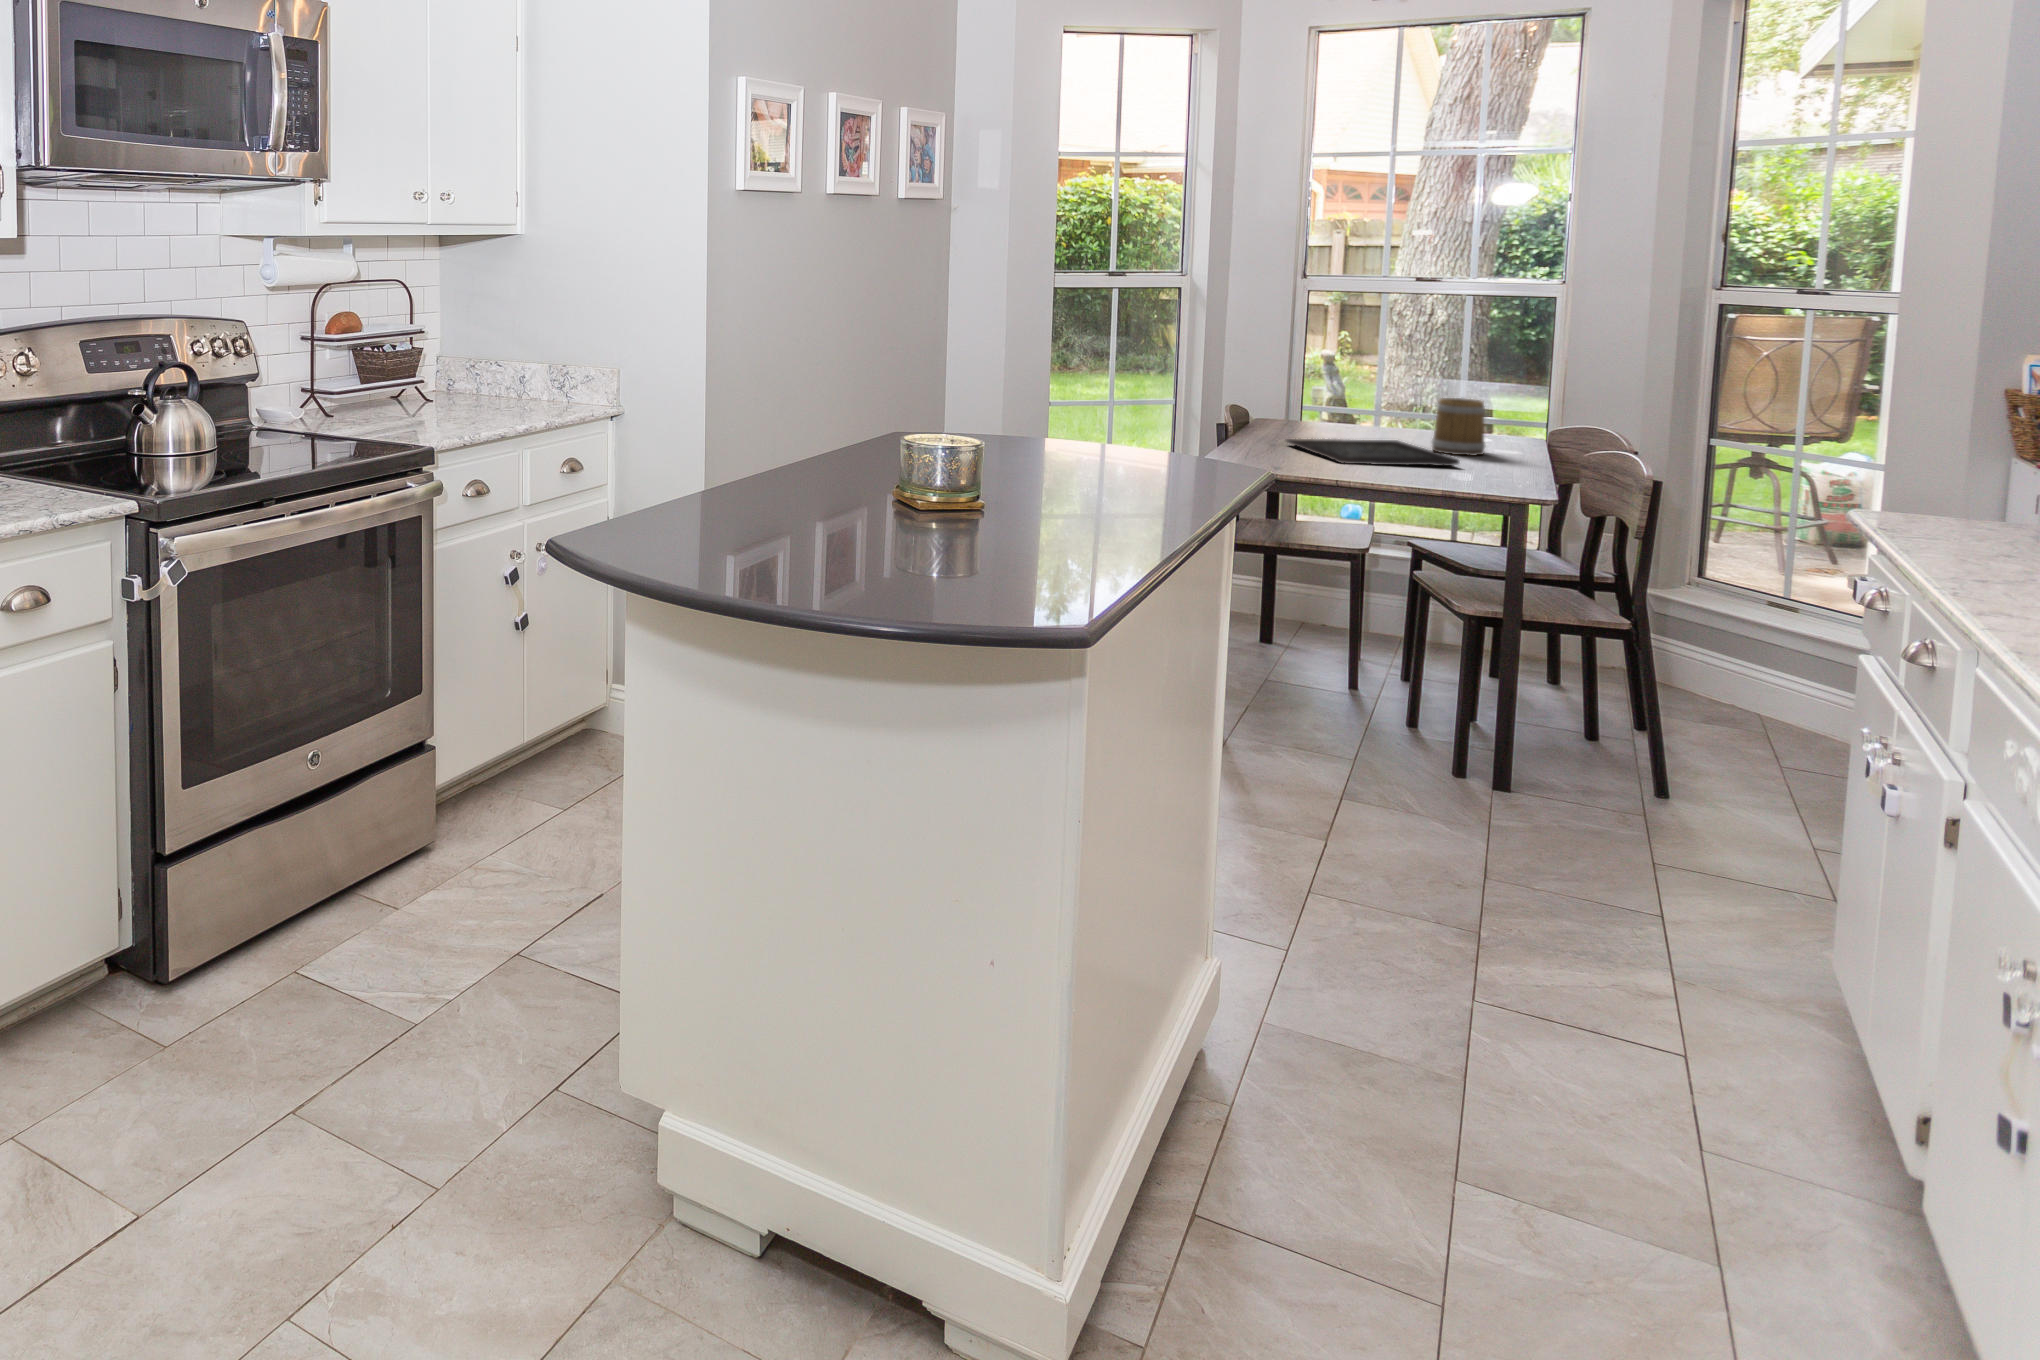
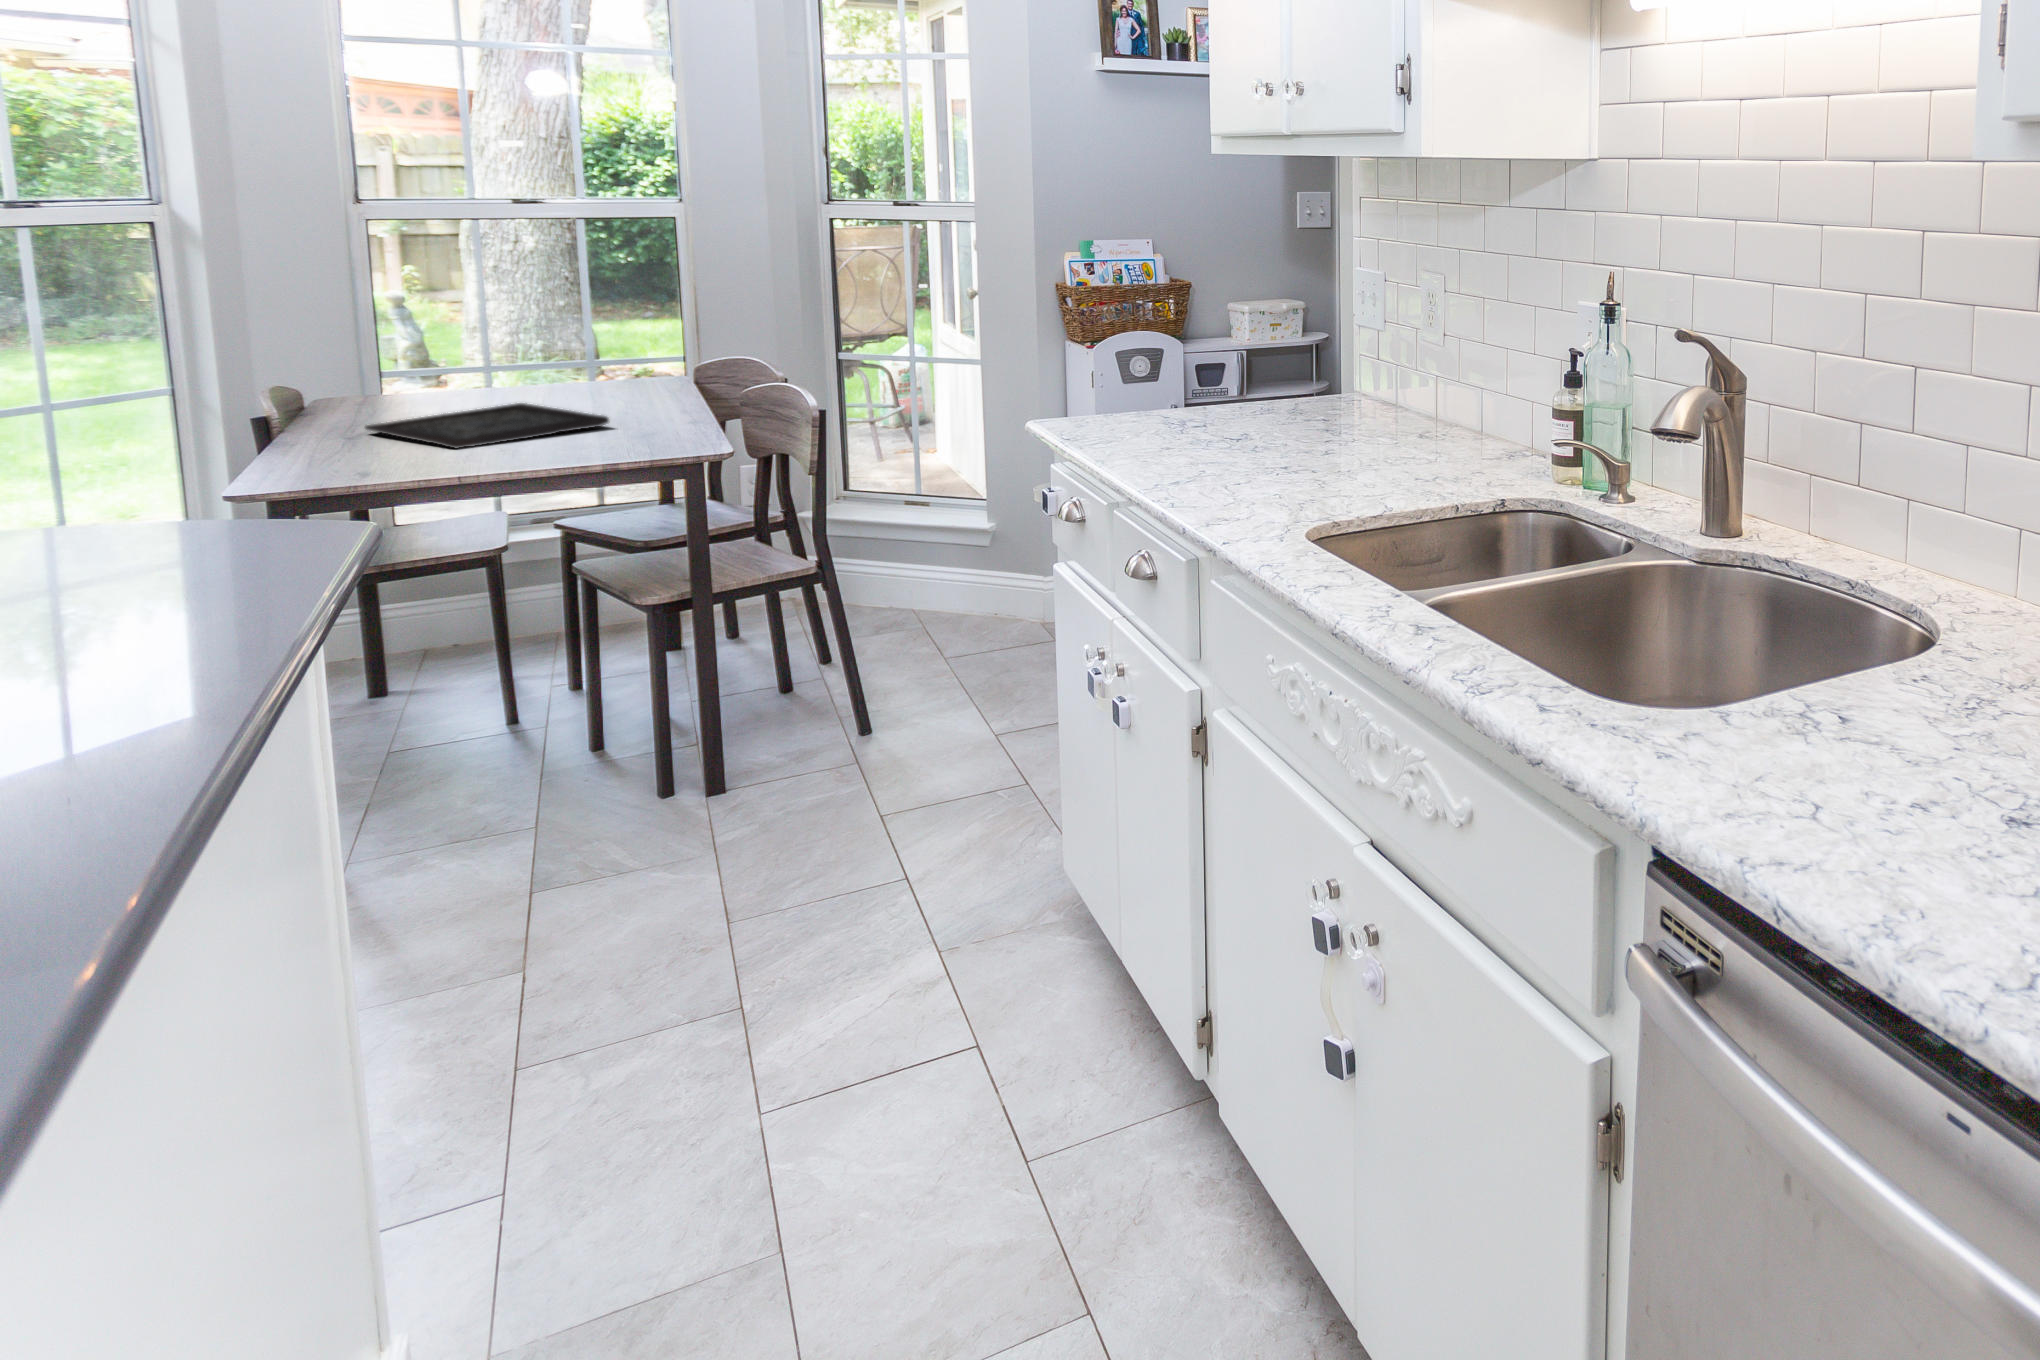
mug: present [1432,398,1485,456] -> none [564,340,630,410]

